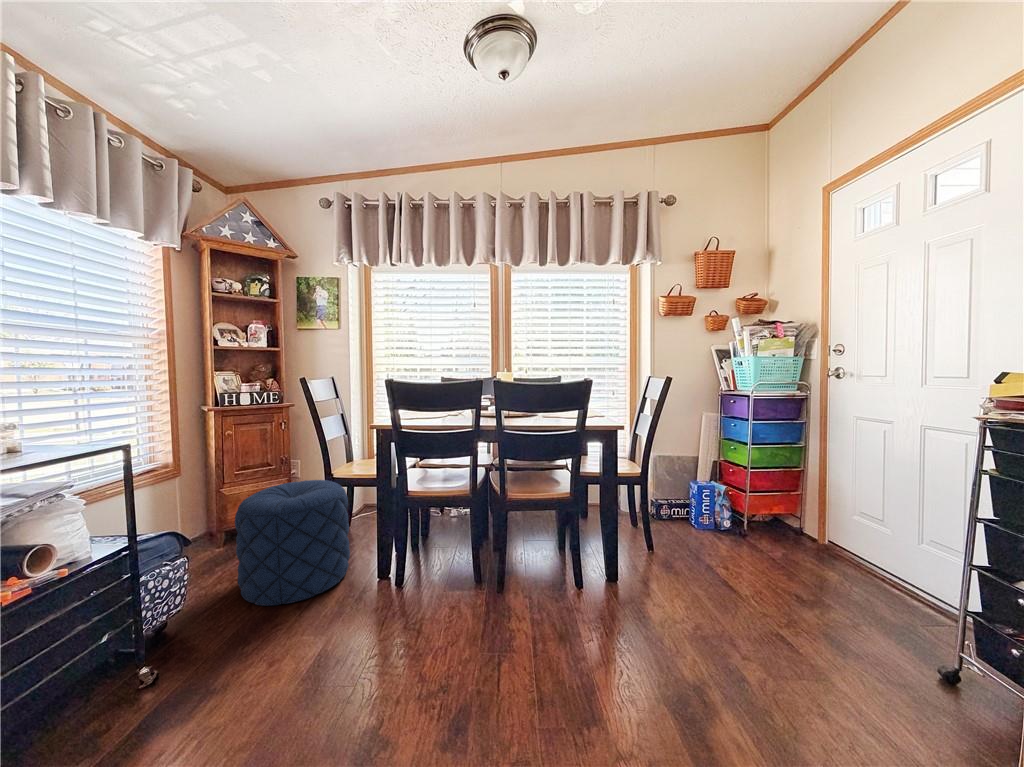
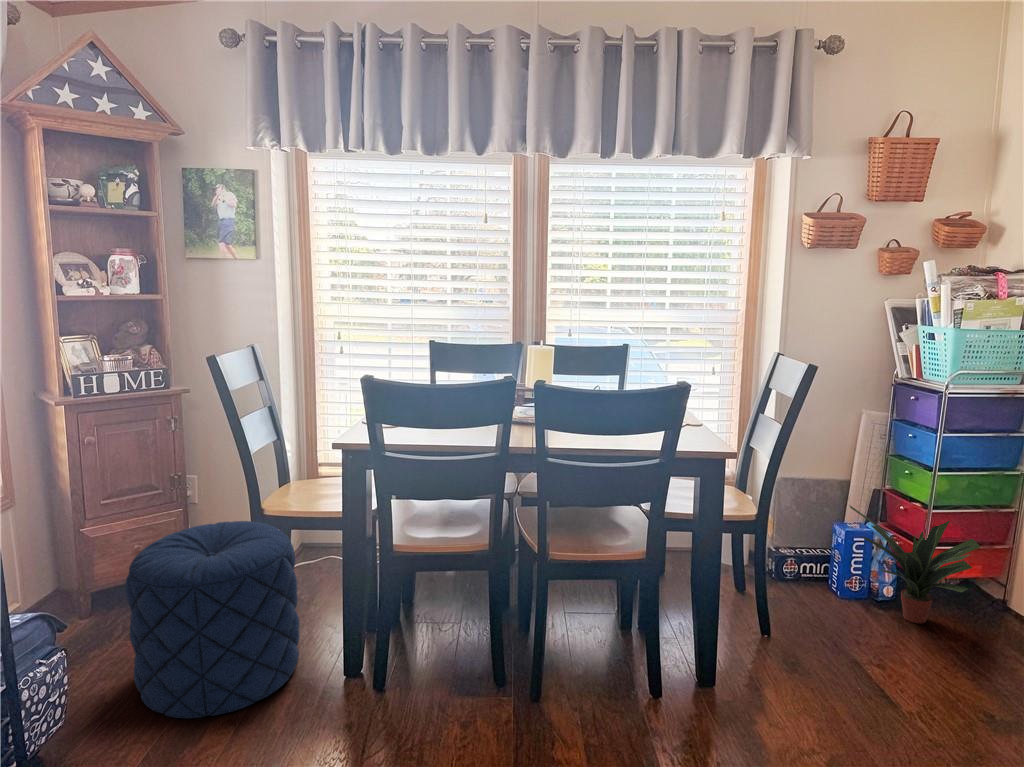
potted plant: none [698,468,782,543] -> present [850,506,981,623]

